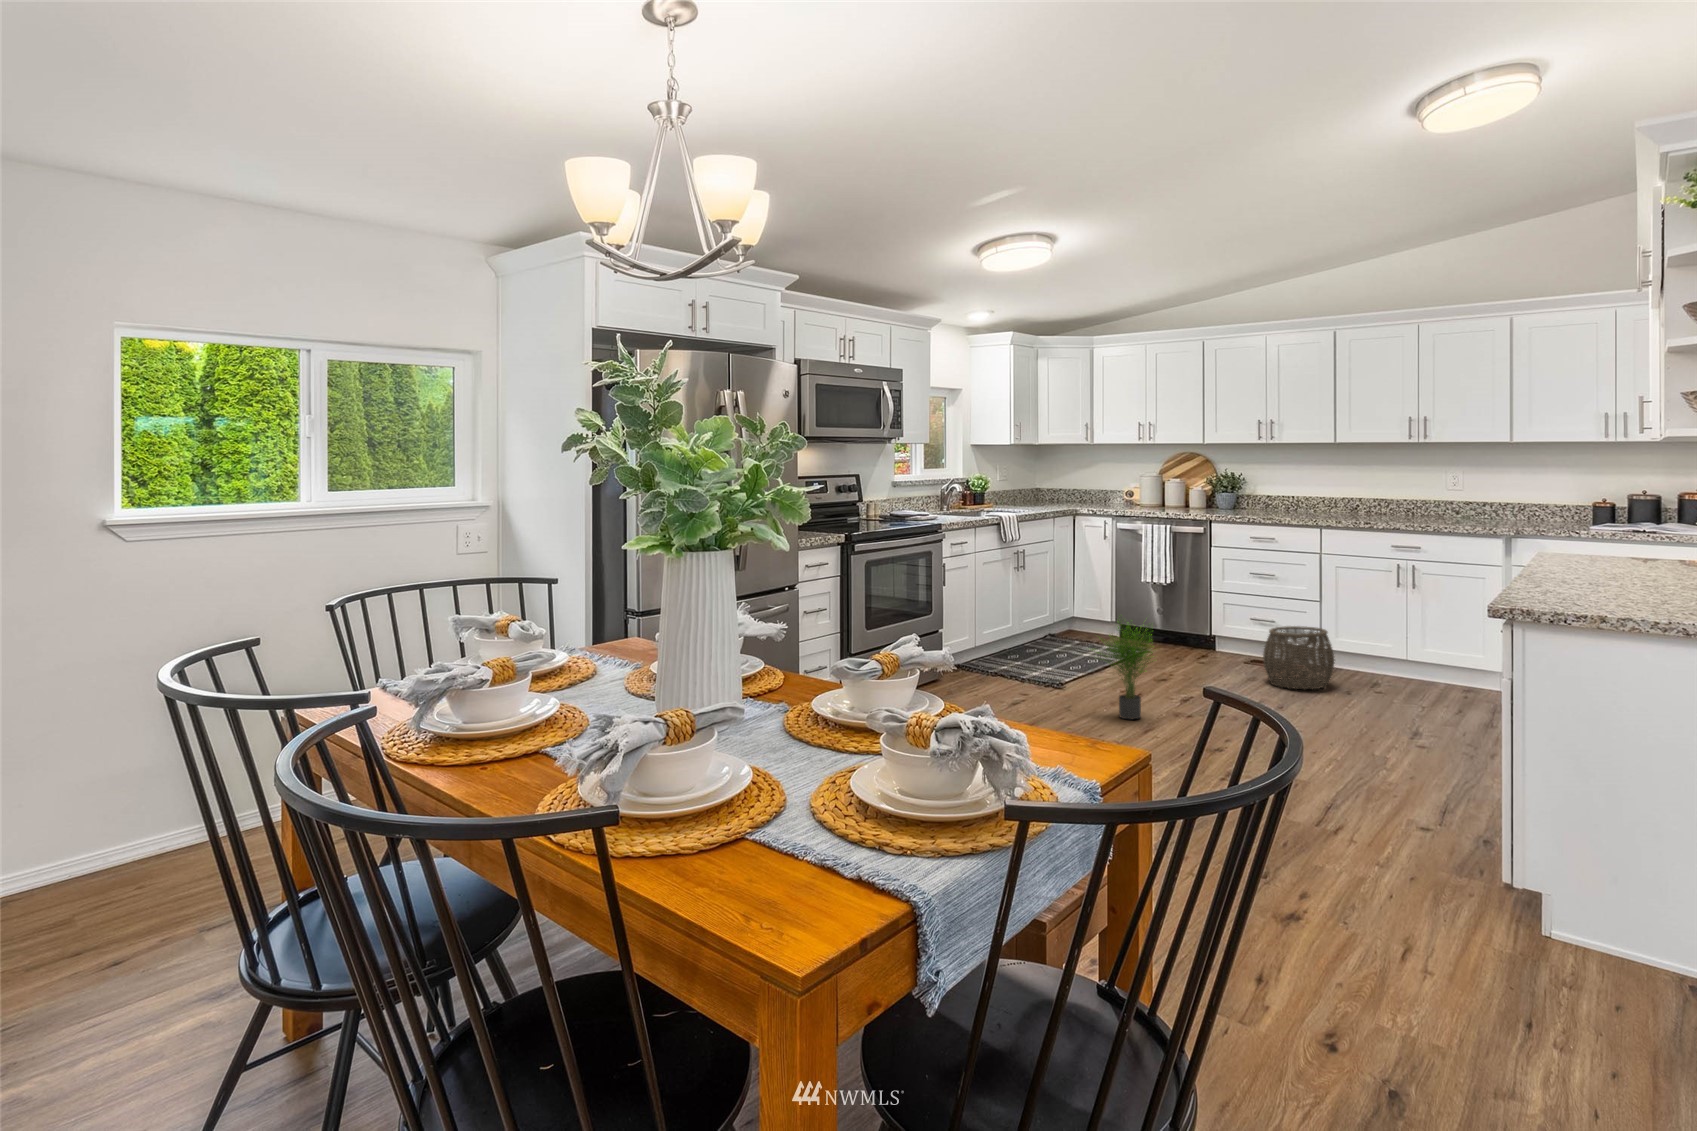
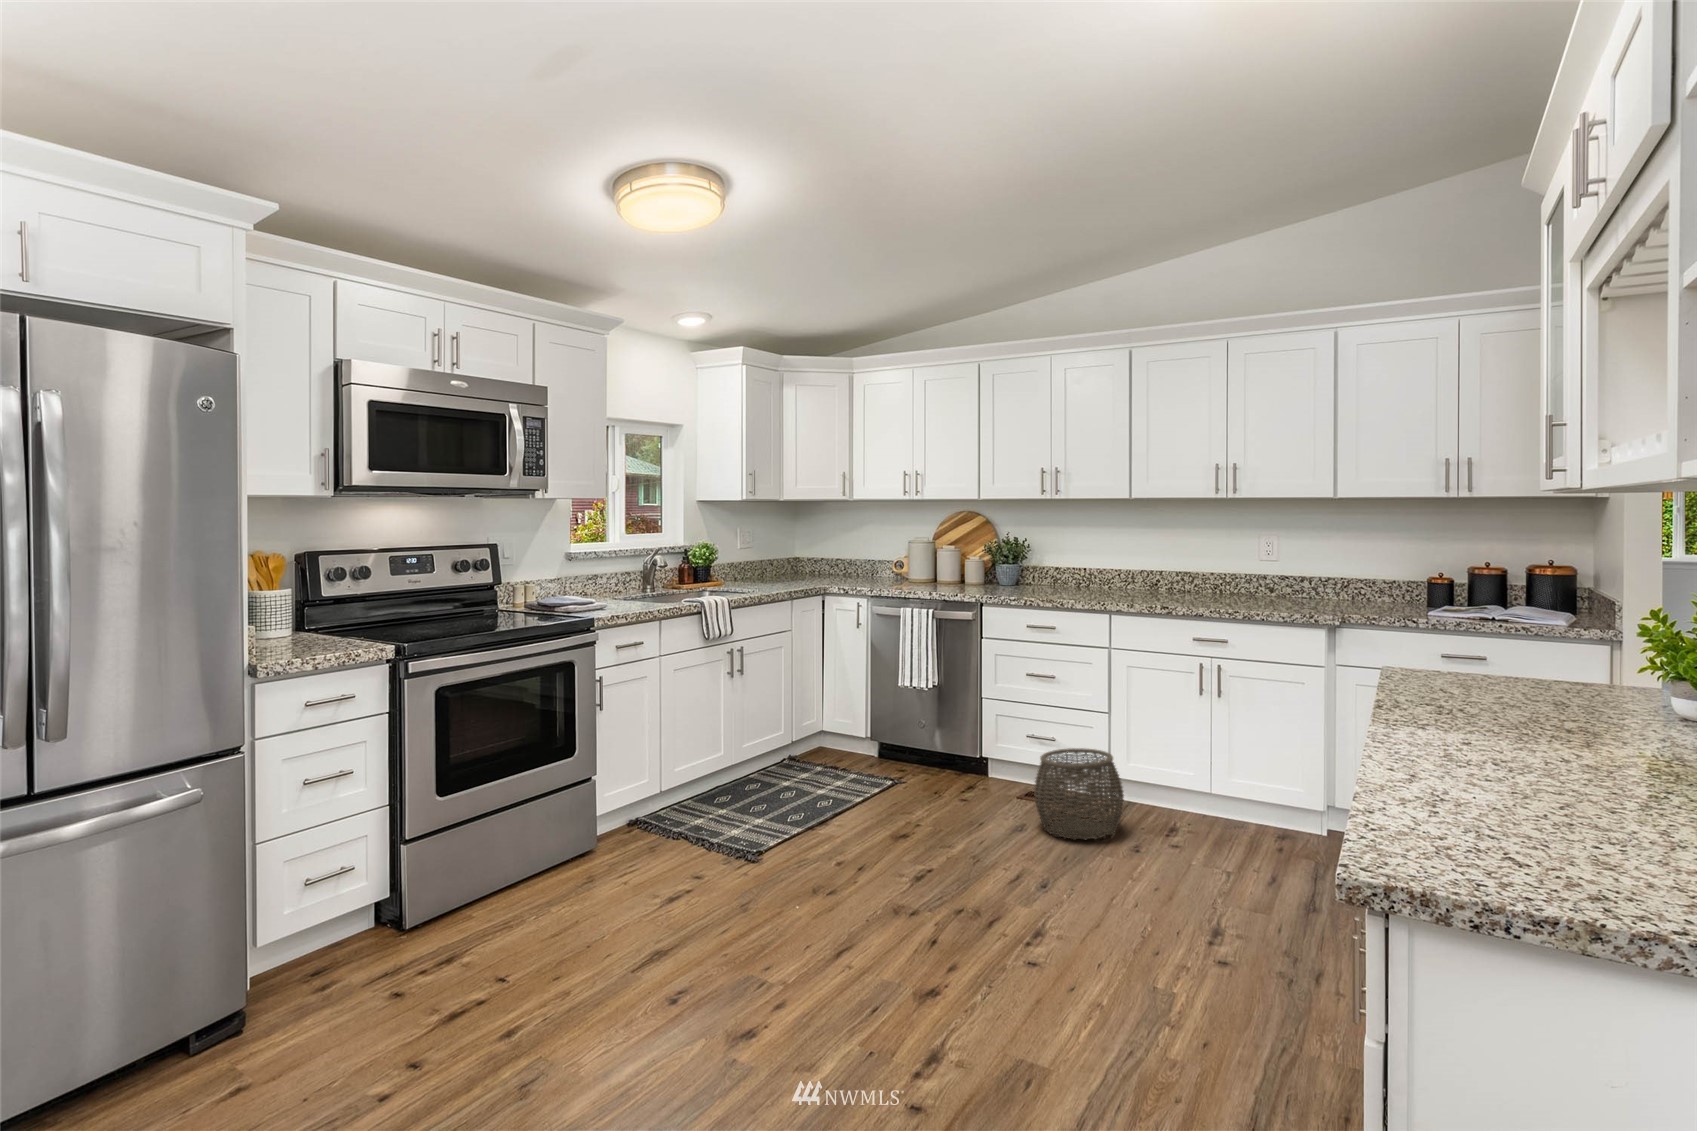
potted plant: present [1100,621,1153,719] -> none [759,758,866,918]

